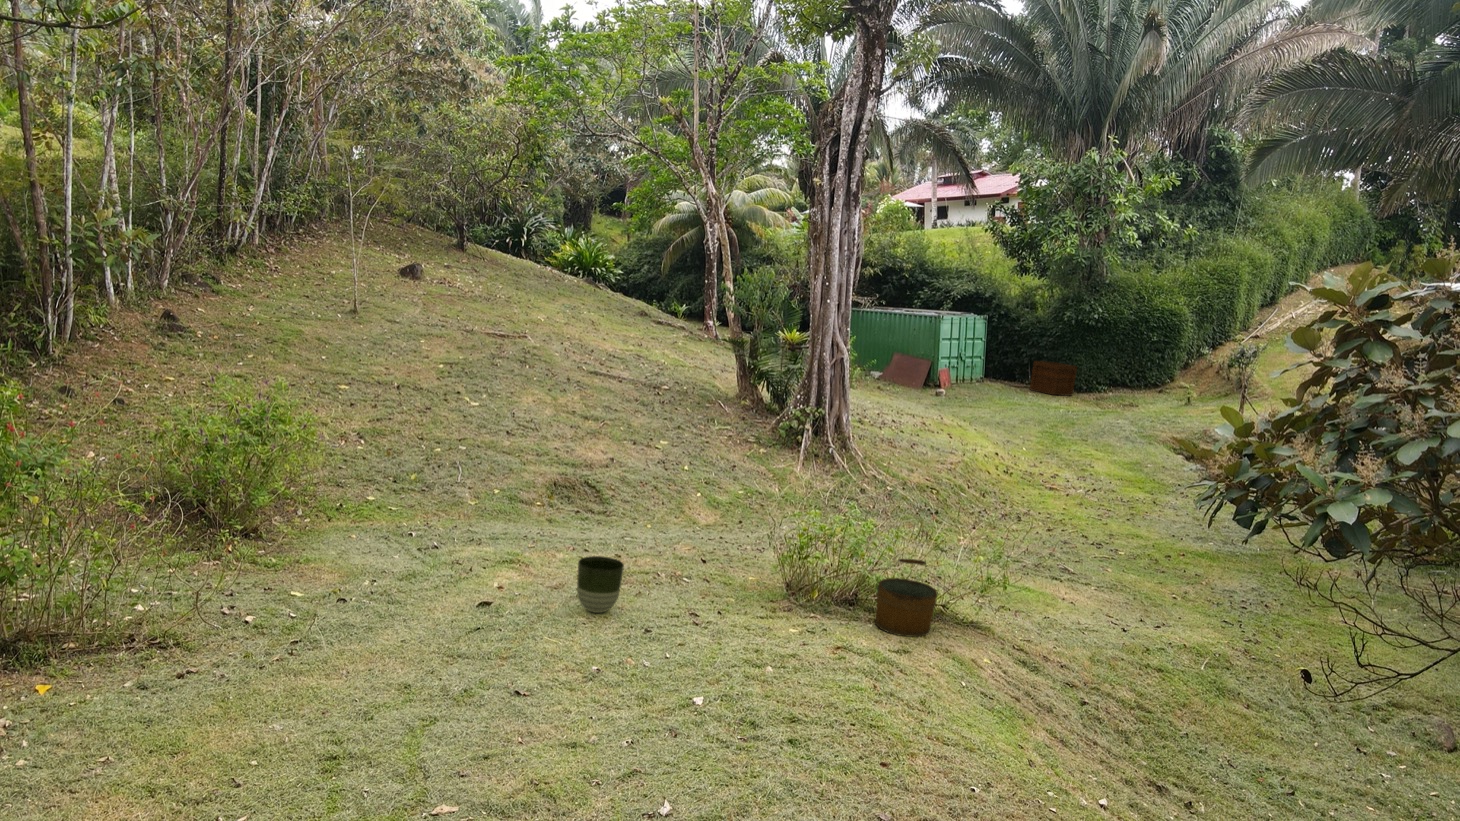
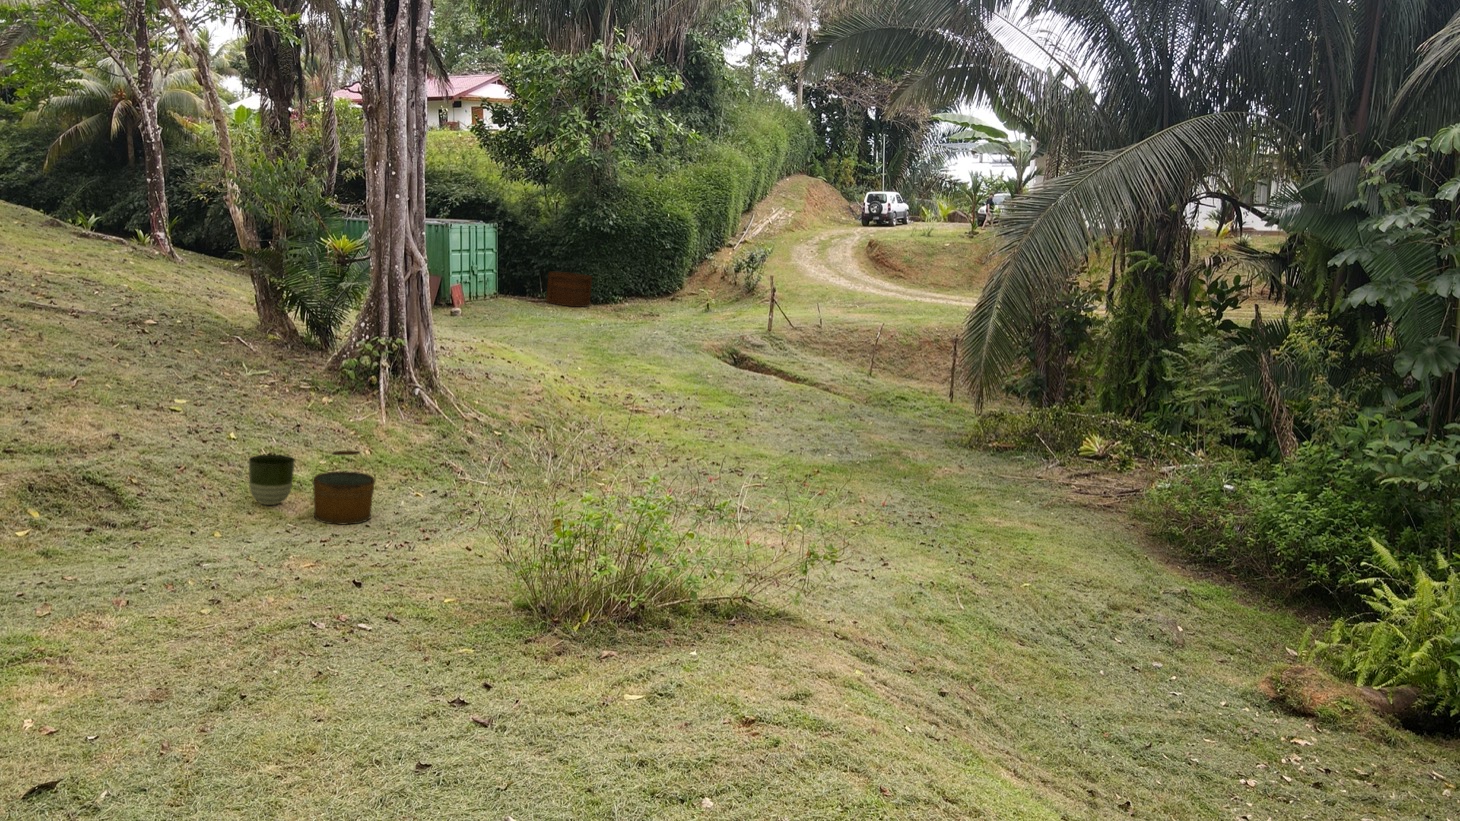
planter: present [577,556,624,613] -> present [249,454,295,505]
bucket: present [875,559,938,637] -> present [312,450,375,524]

